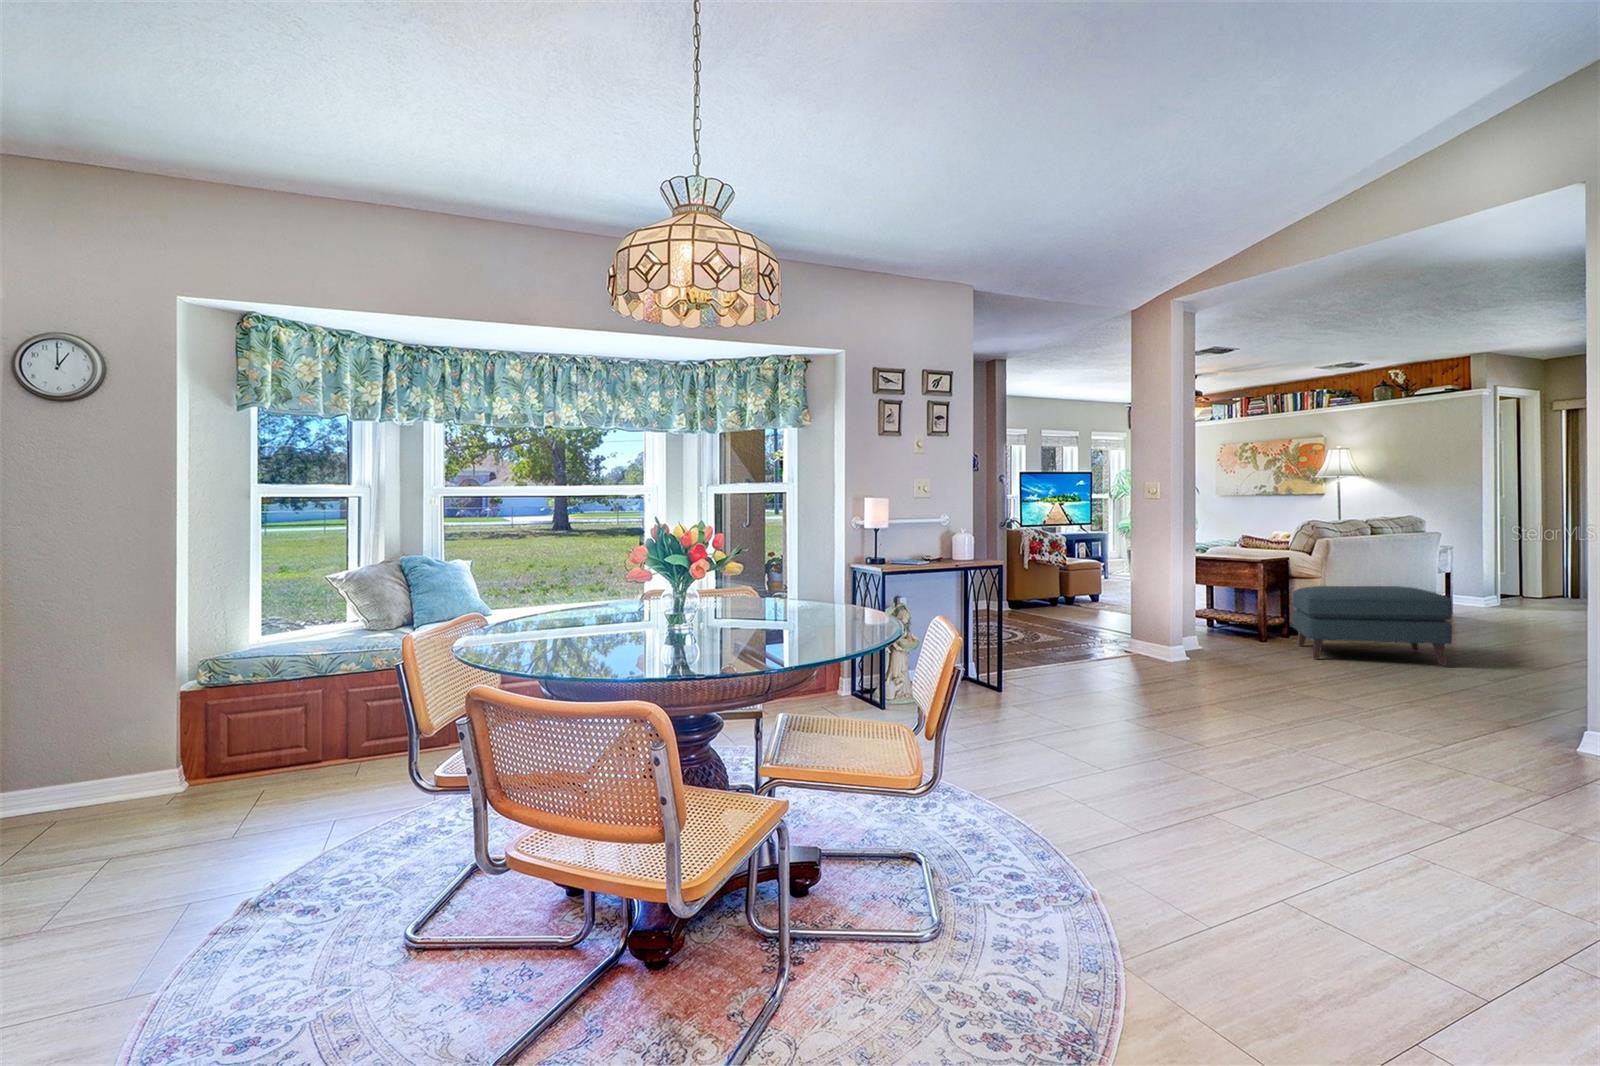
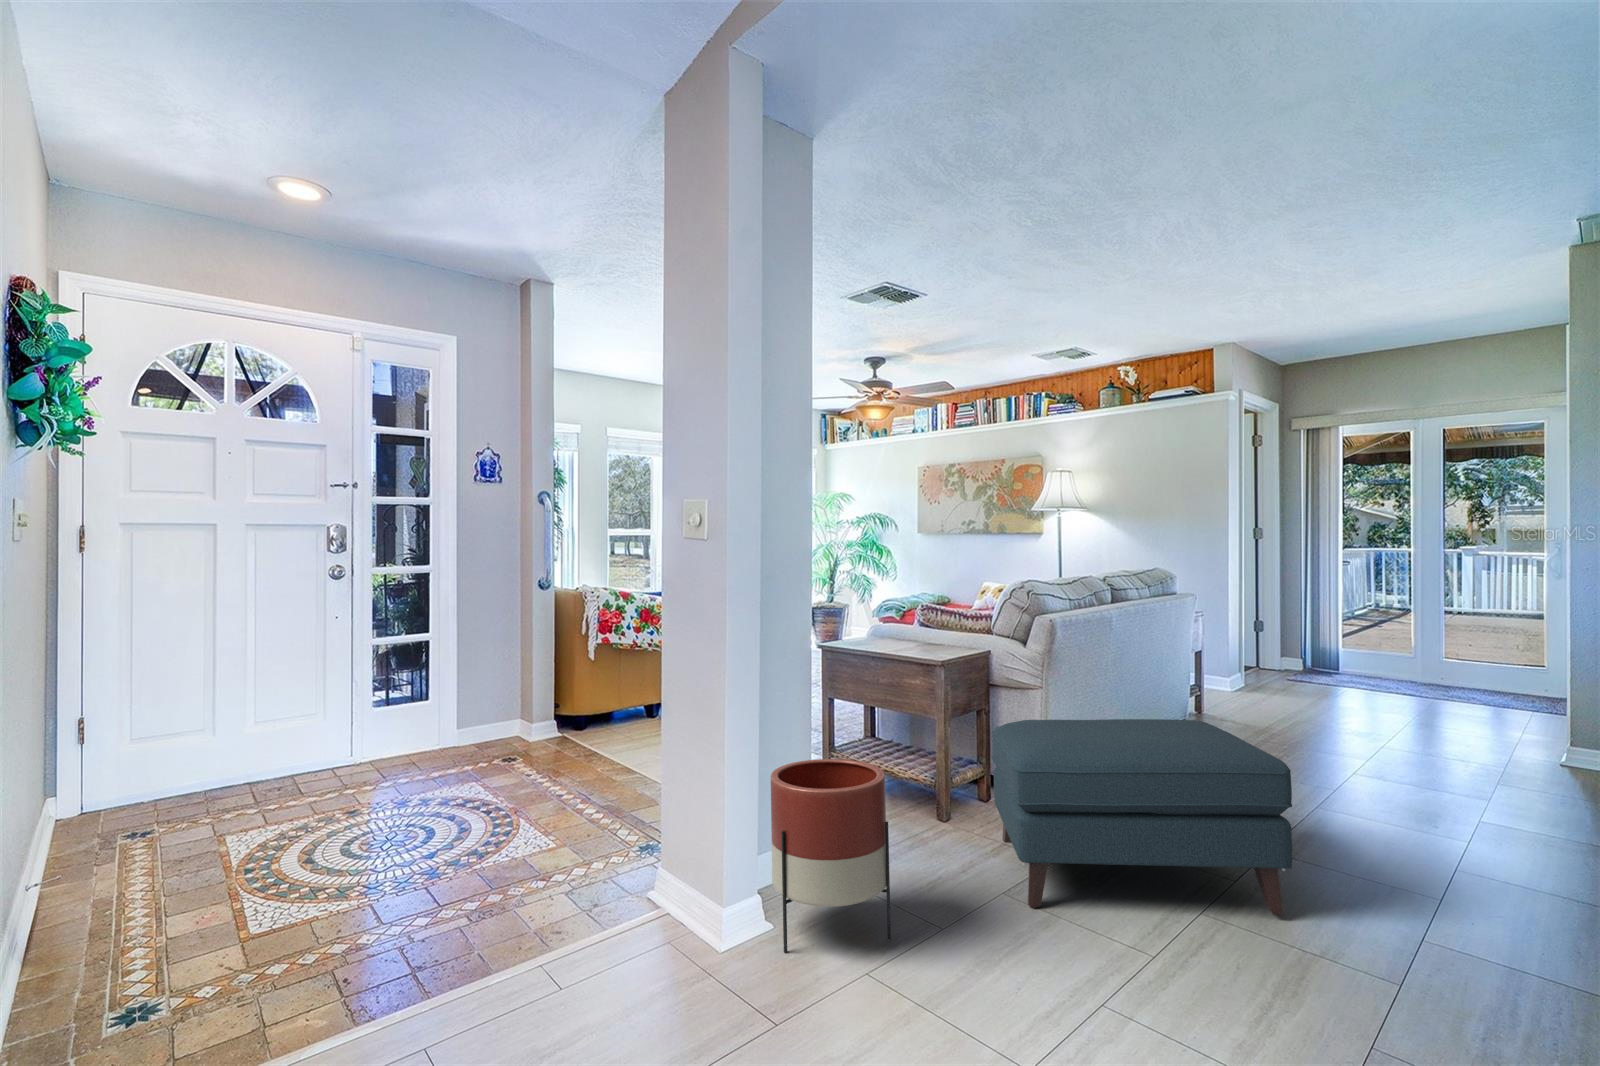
planter: none [1192,593,1248,661] -> present [771,759,891,953]

